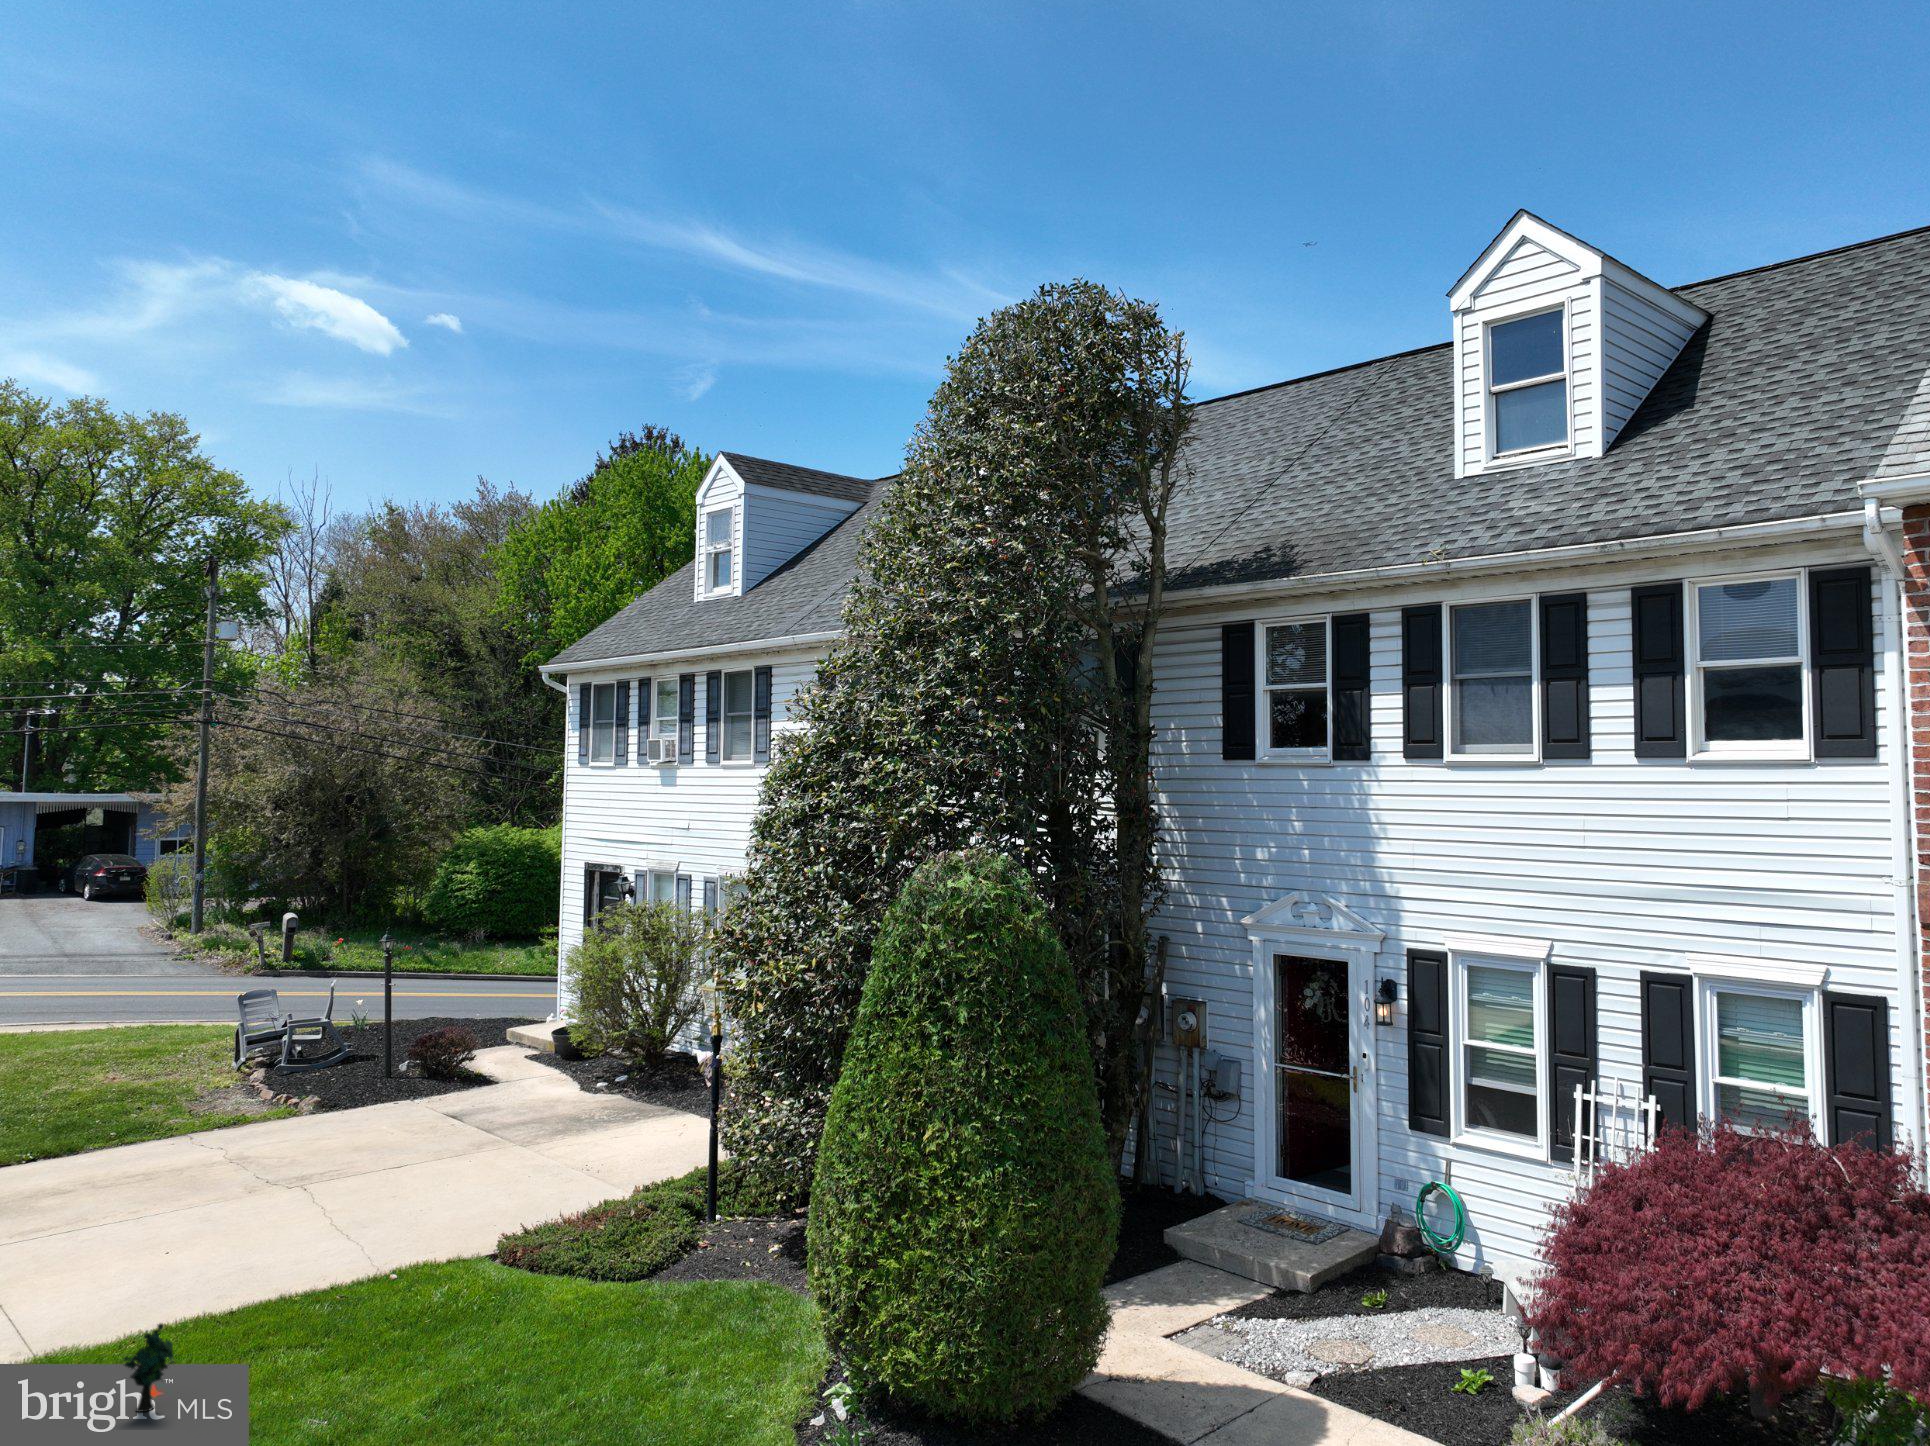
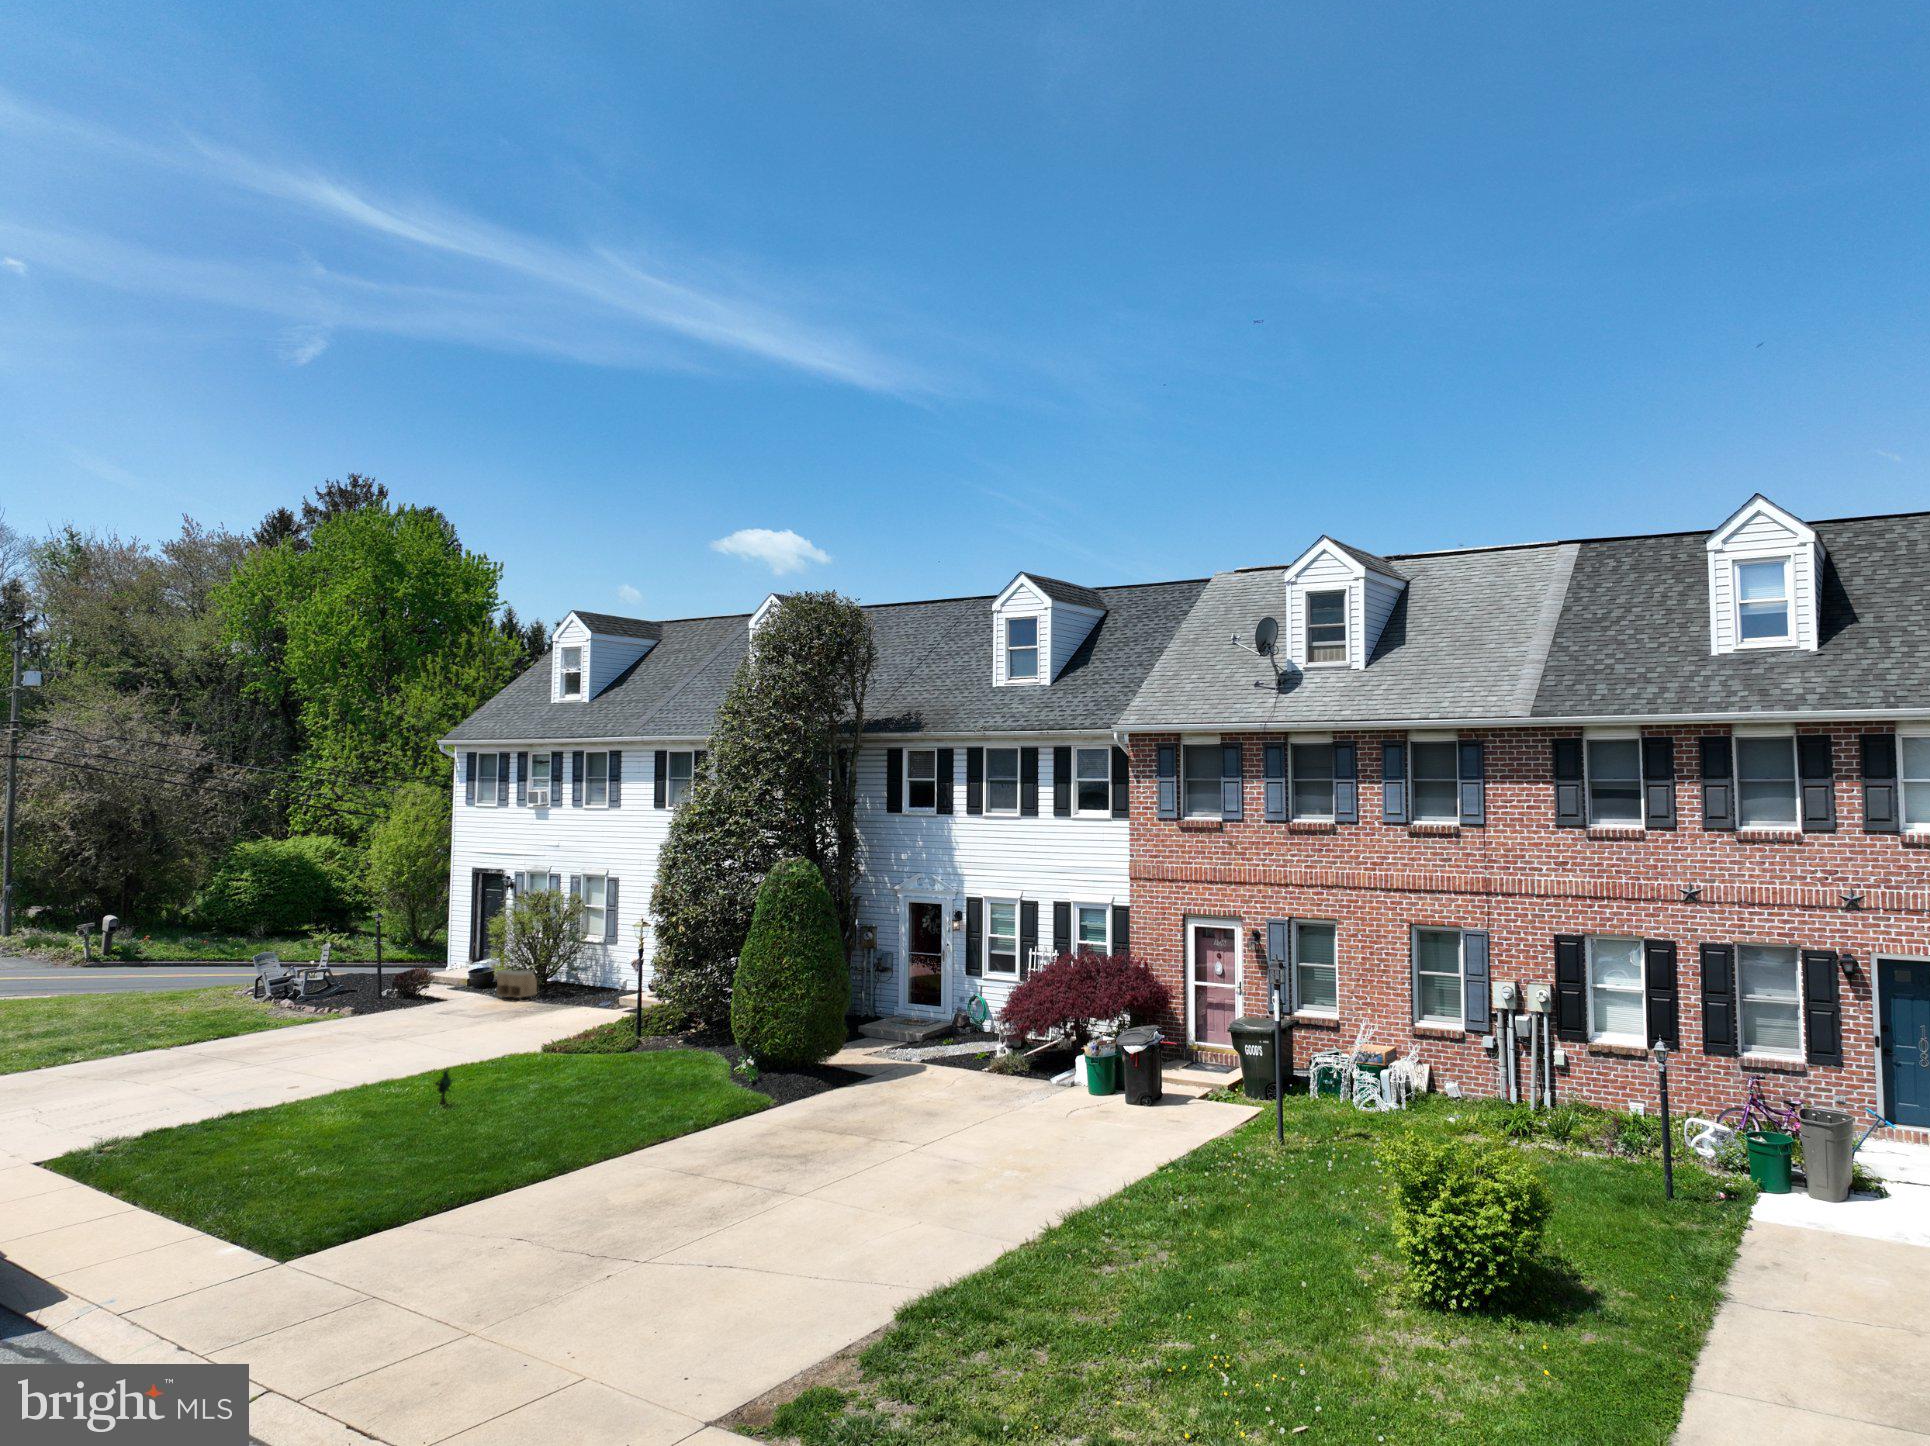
storage bench: none [576,1036,638,1092] -> present [497,970,537,998]

